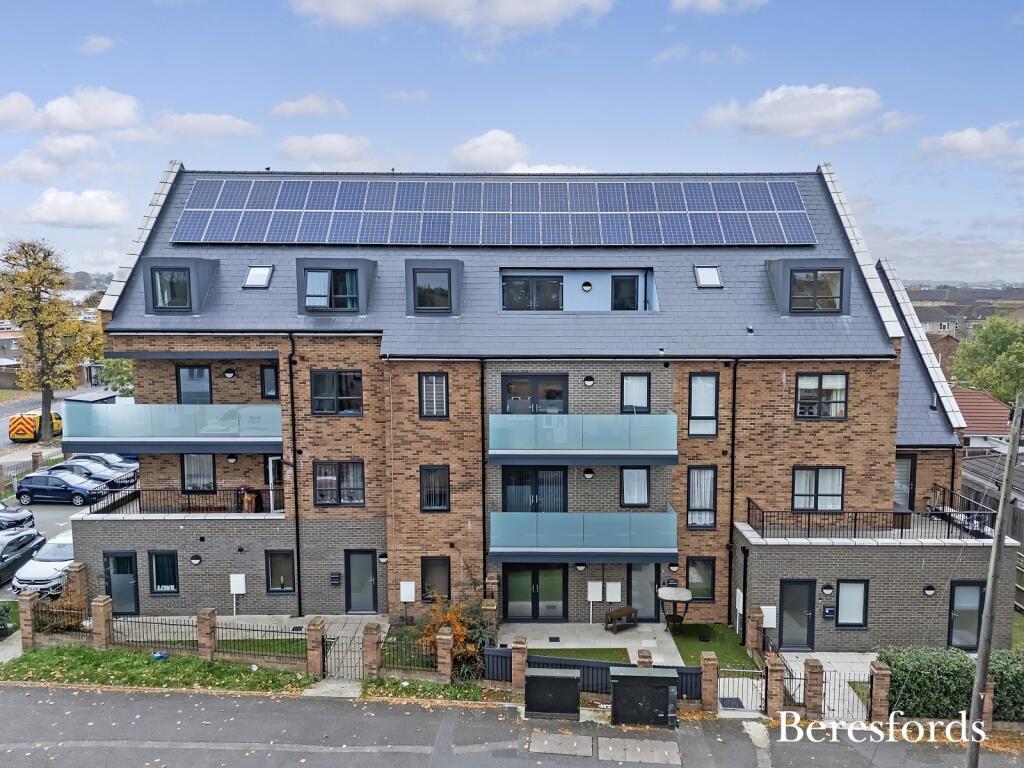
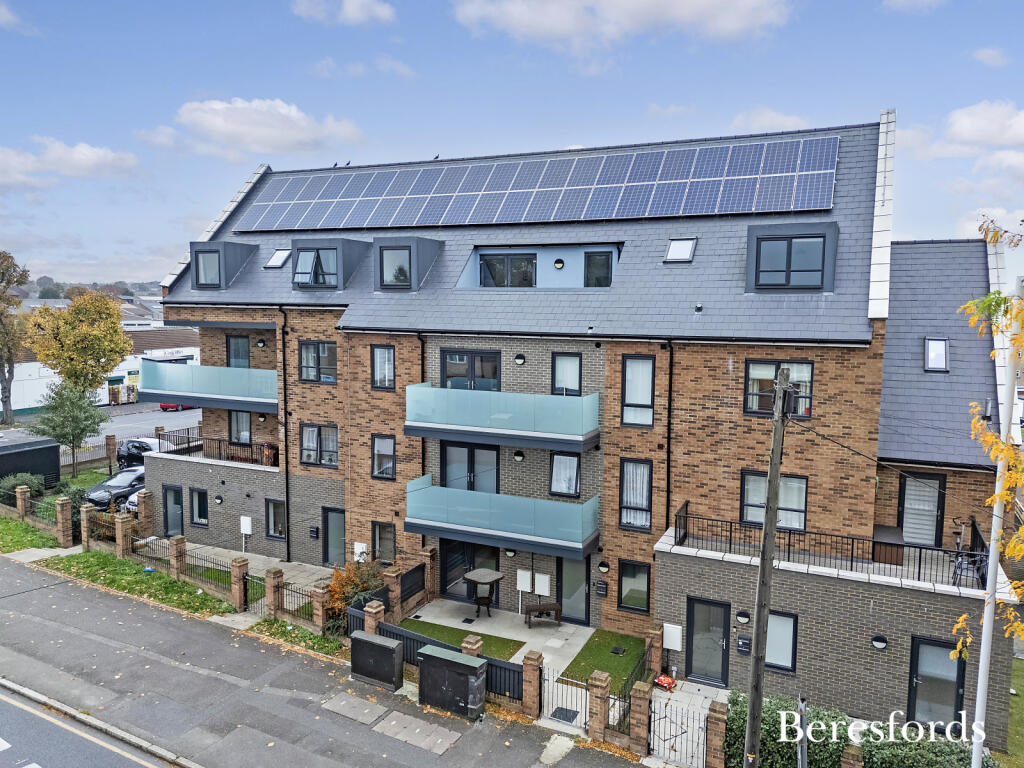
side table: present [657,587,694,636] -> present [463,568,505,618]

